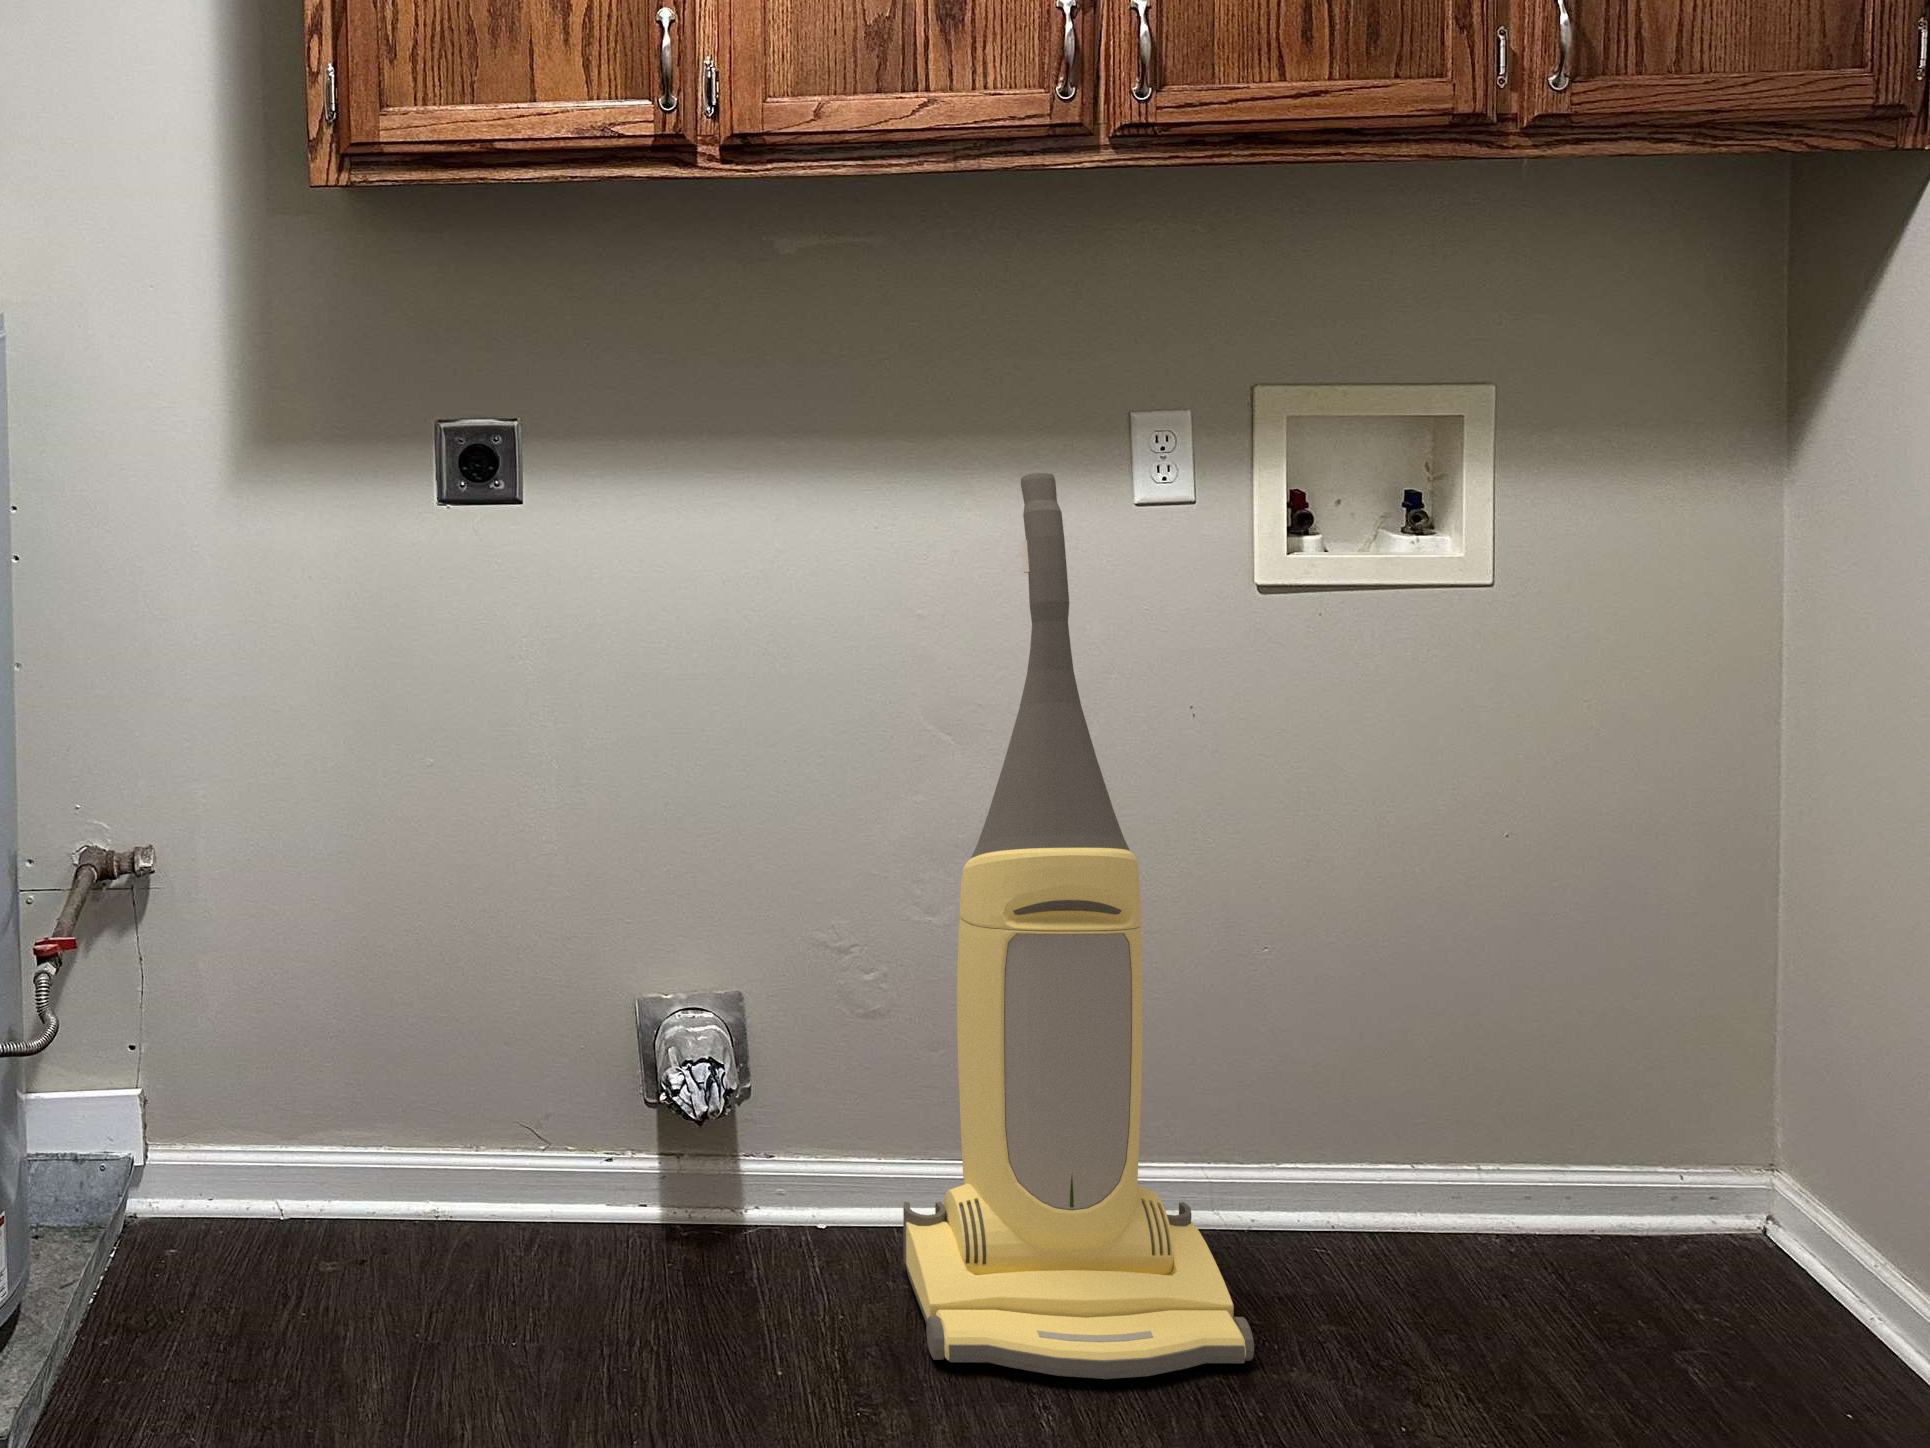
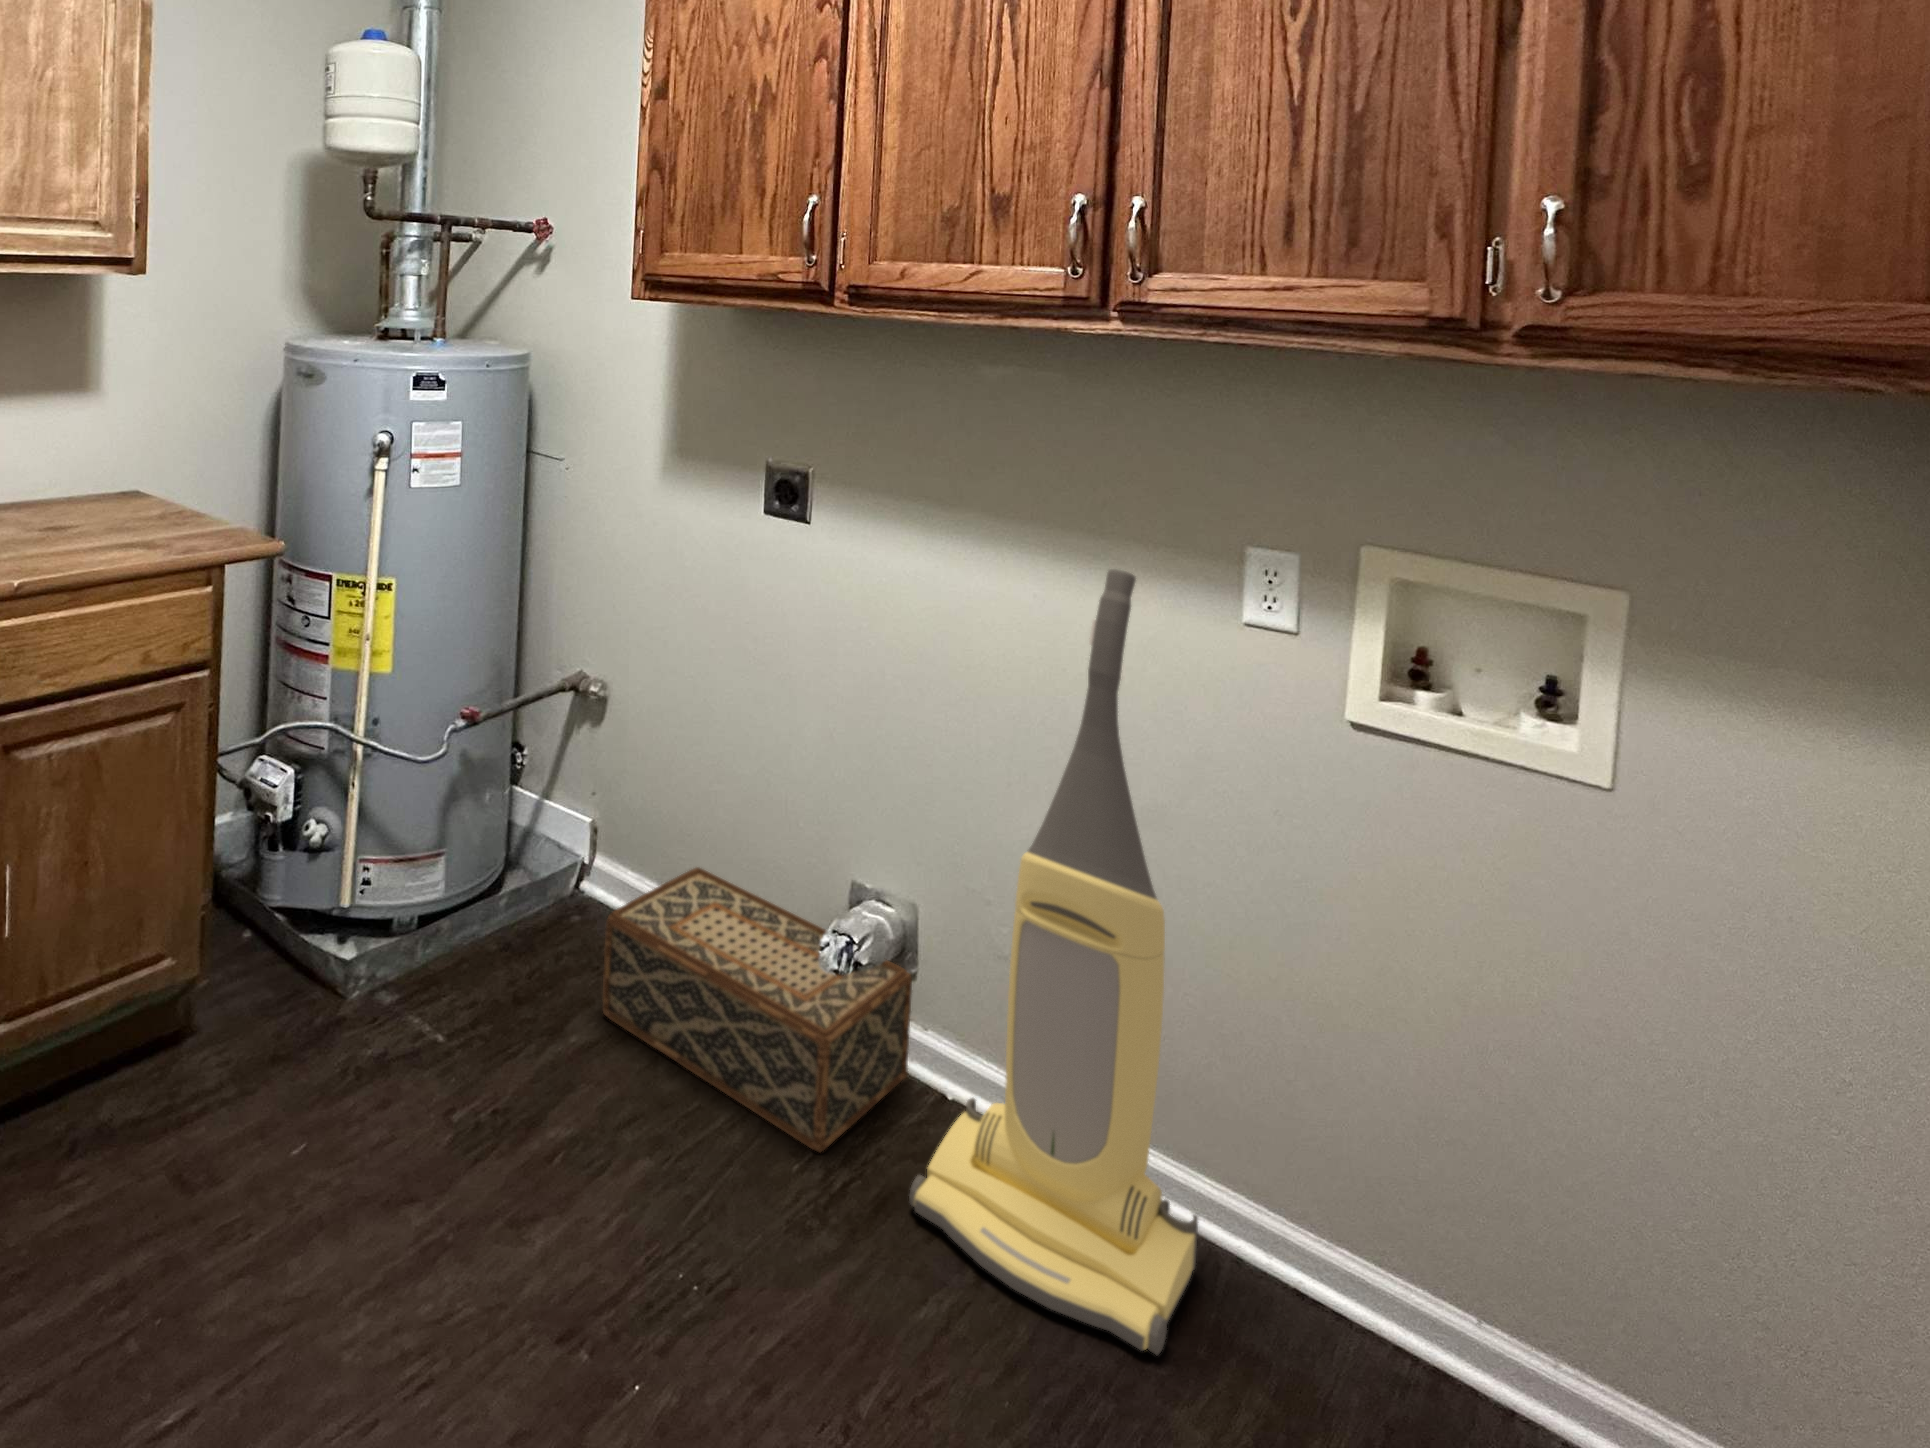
woven basket: none [365,1082,795,1365] -> present [603,867,912,1152]

